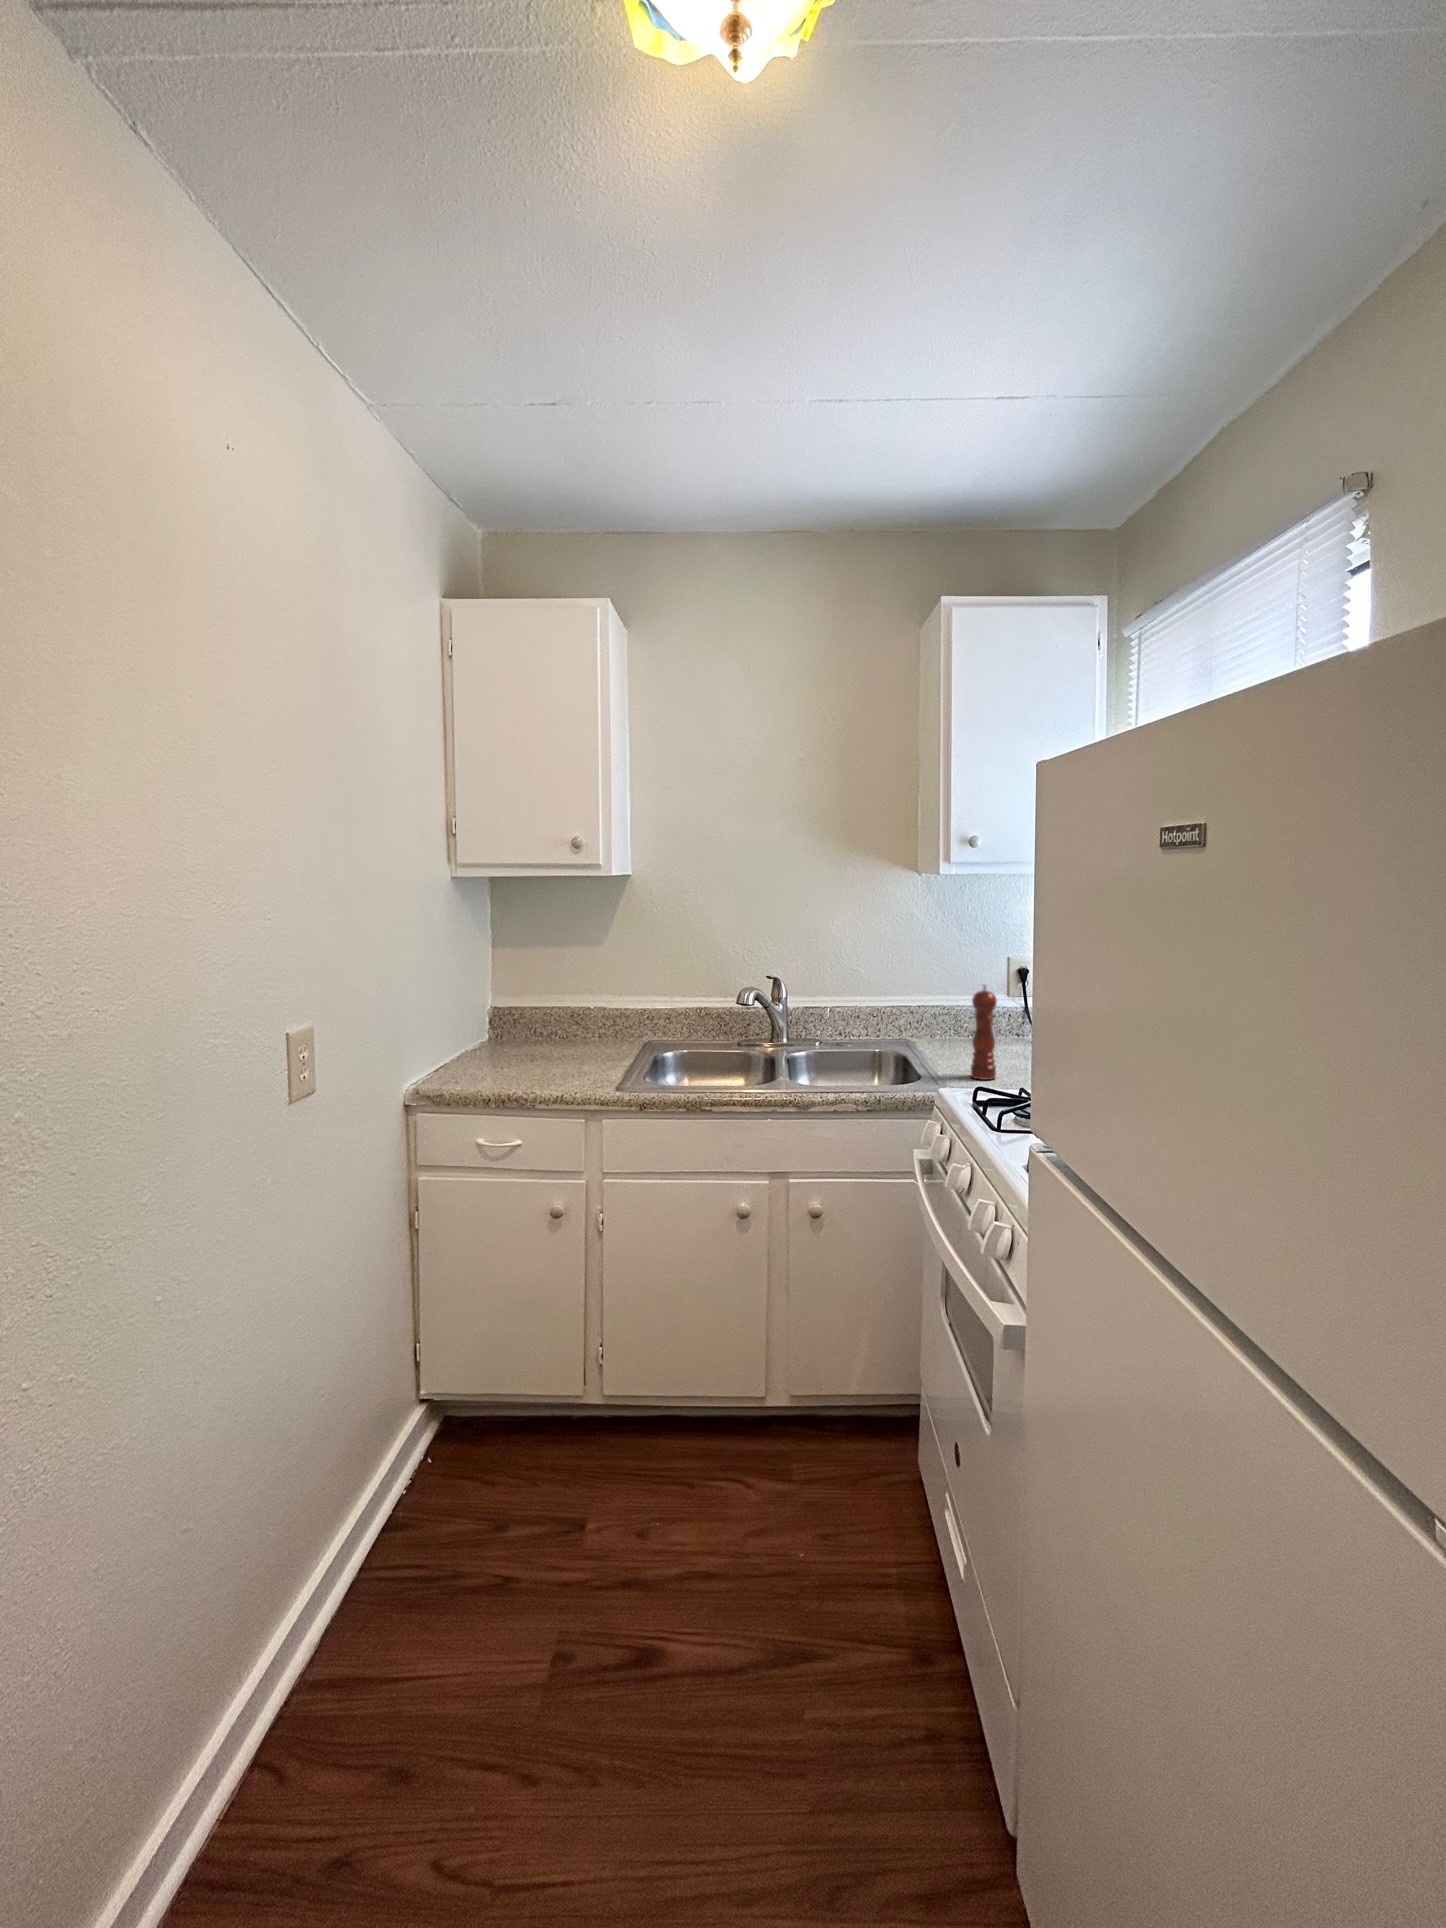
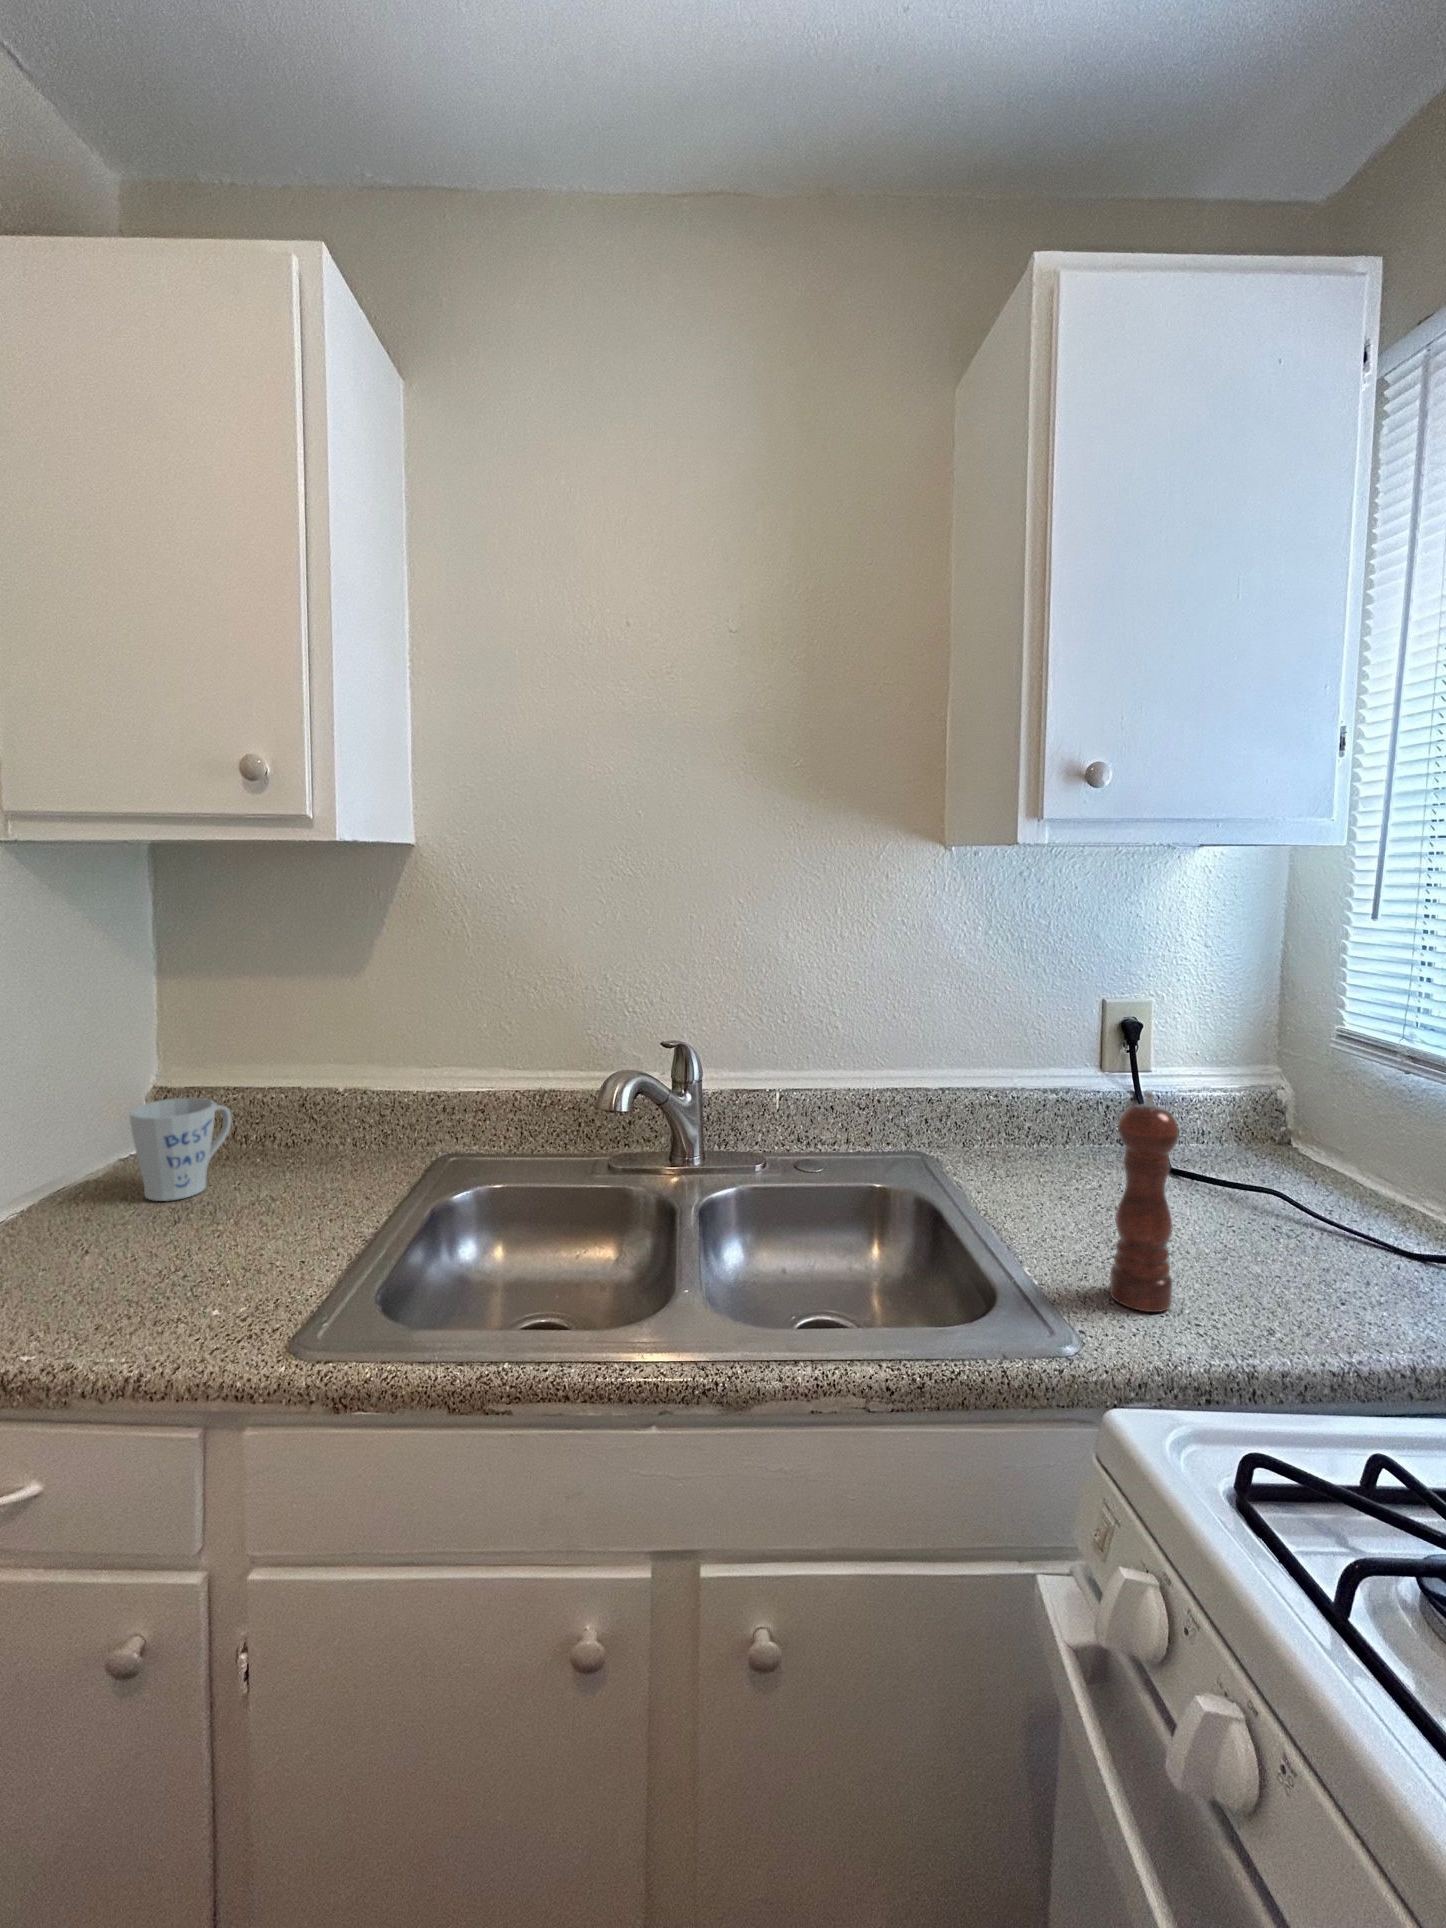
mug: none [502,1007,544,1055] -> present [129,1098,232,1201]

